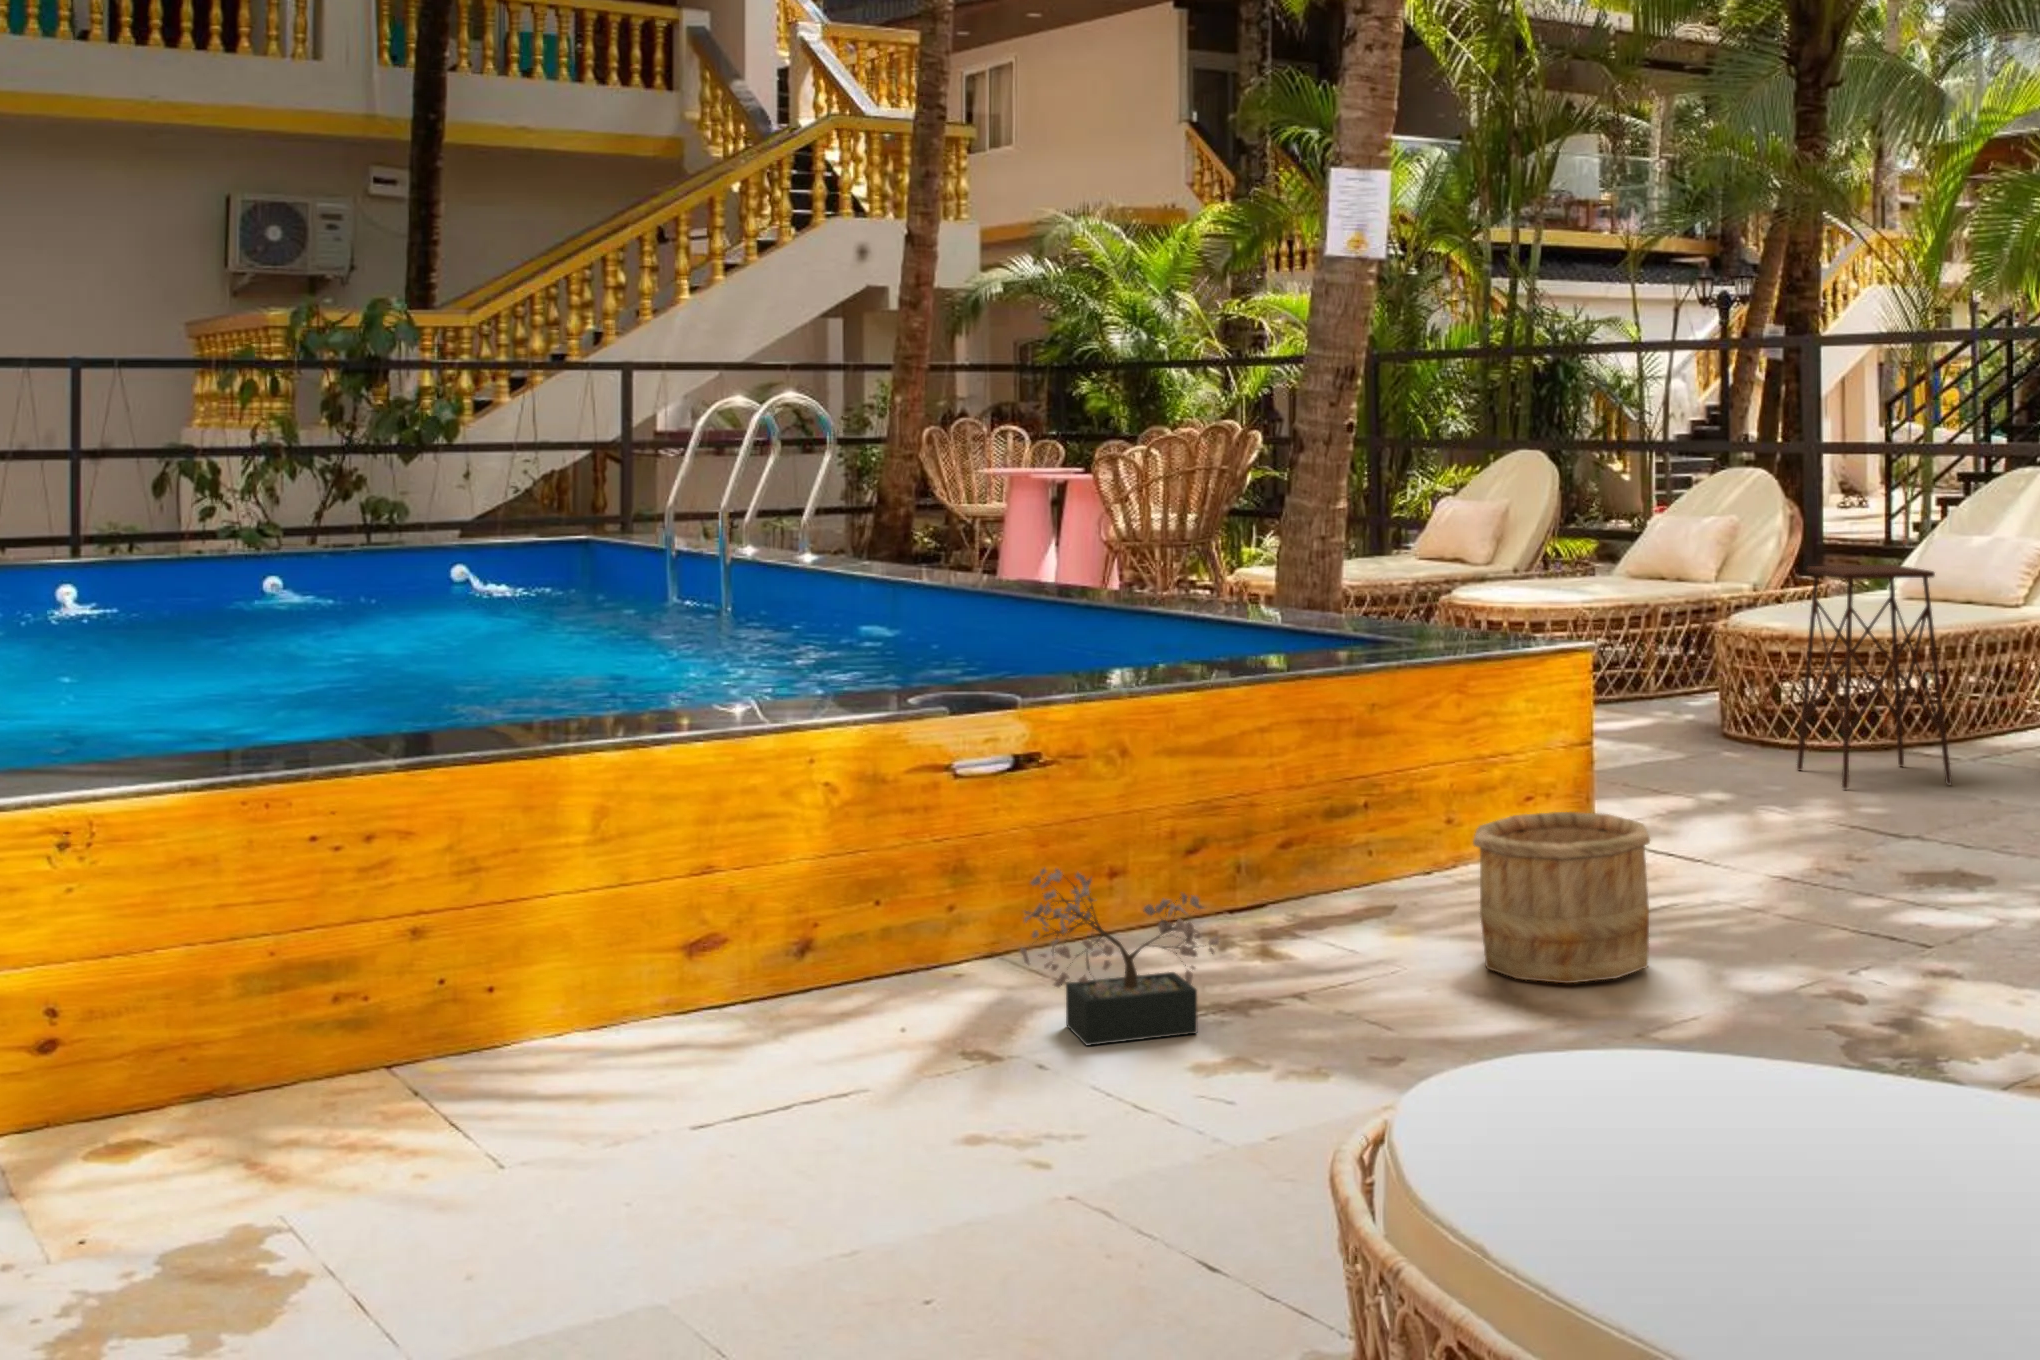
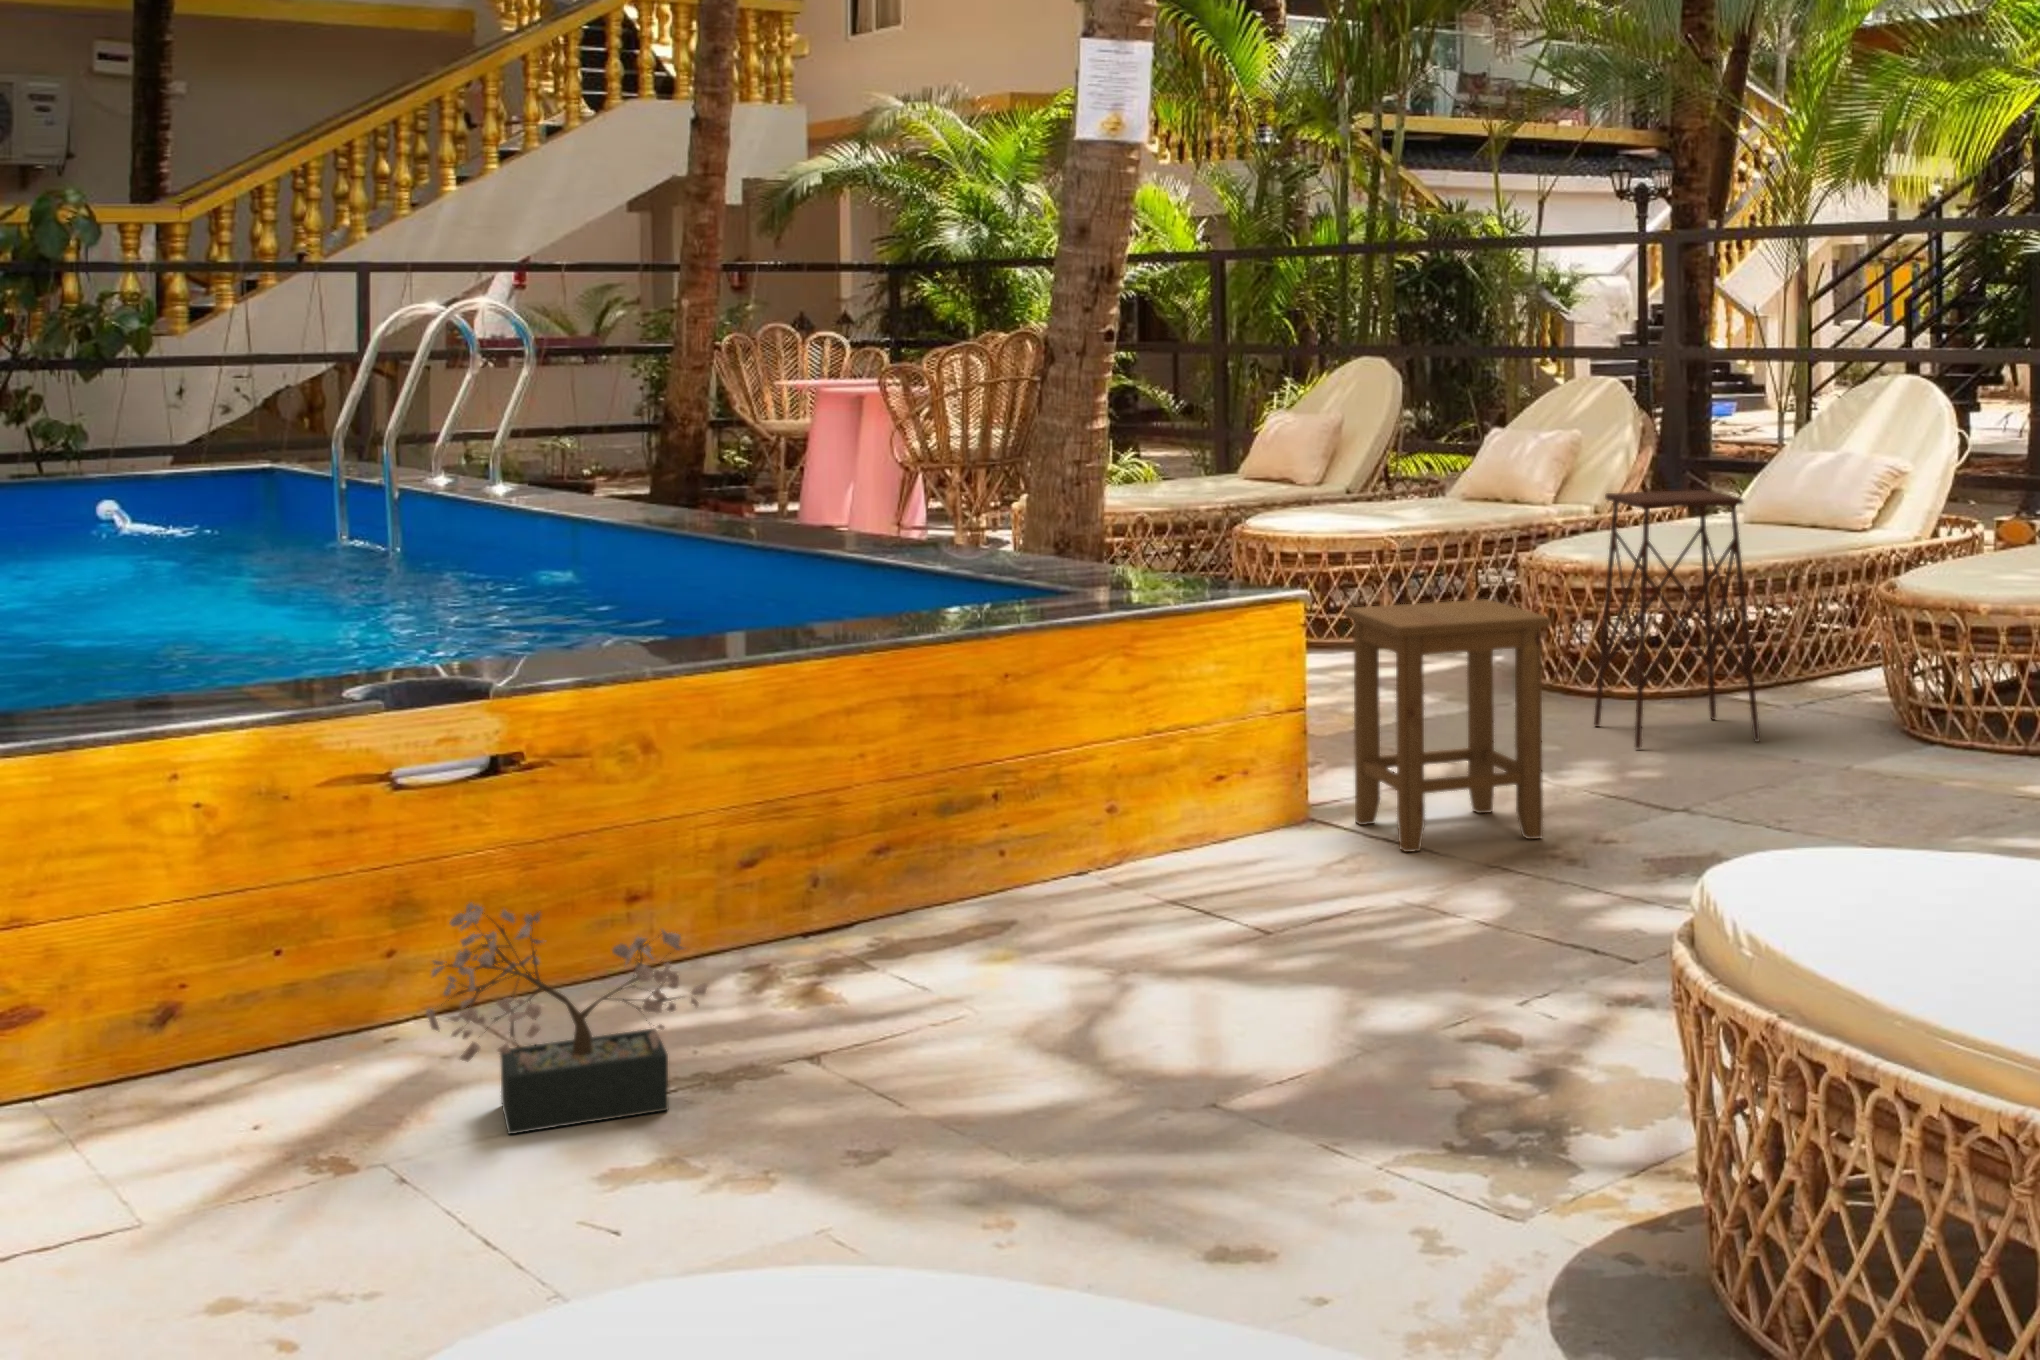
stool: none [1617,654,1803,865] -> present [1344,599,1551,852]
wooden bucket: present [1473,812,1650,983] -> none [1075,804,1298,1022]

